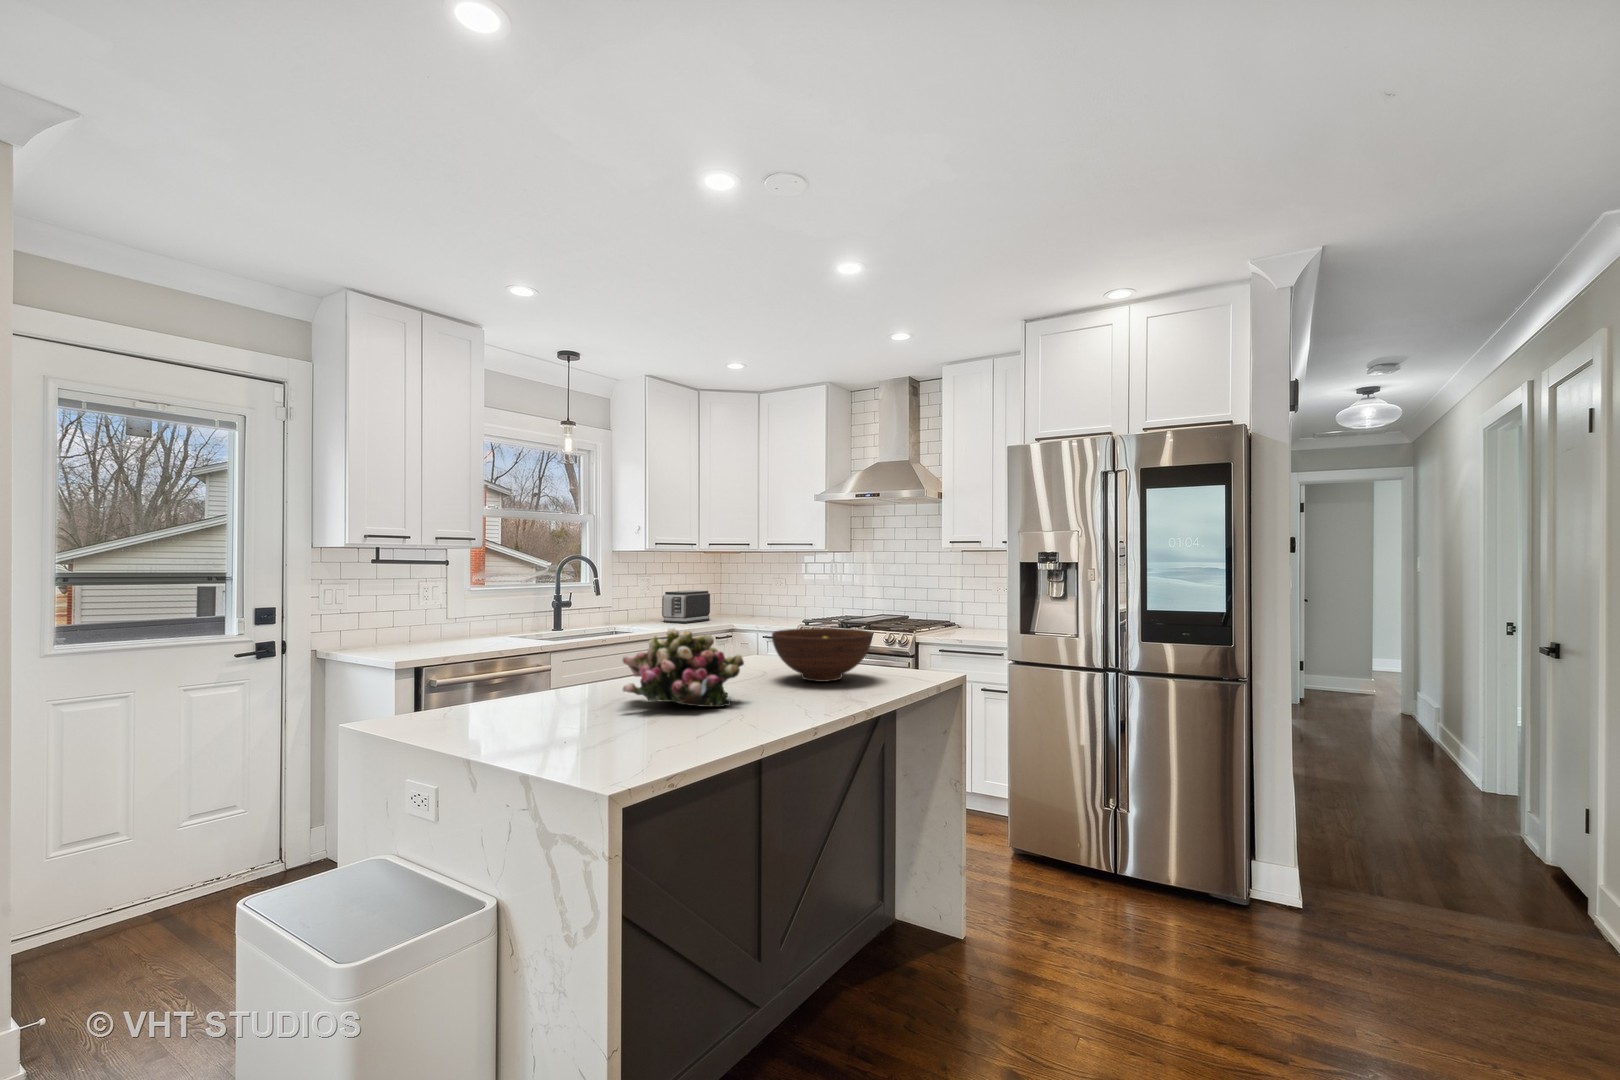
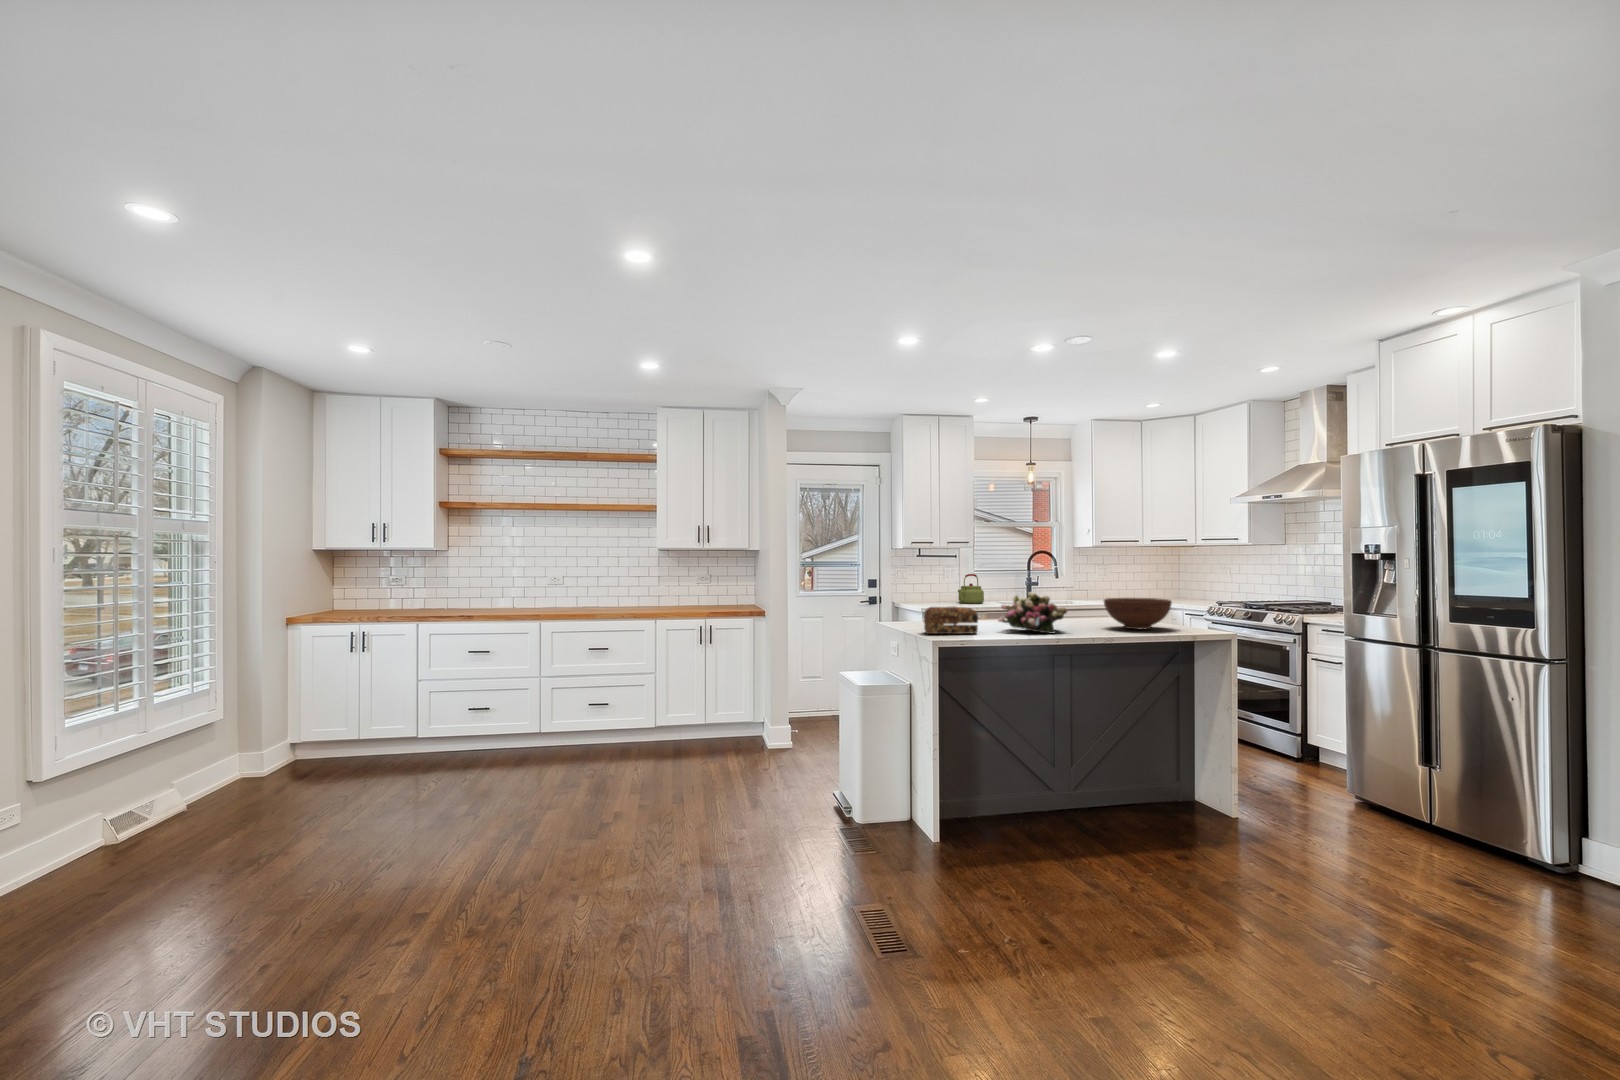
toaster: present [662,590,710,623] -> none [1116,577,1157,601]
kettle: none [444,591,489,641] -> present [958,574,984,604]
bread loaf: none [463,668,593,740] -> present [924,606,978,634]

